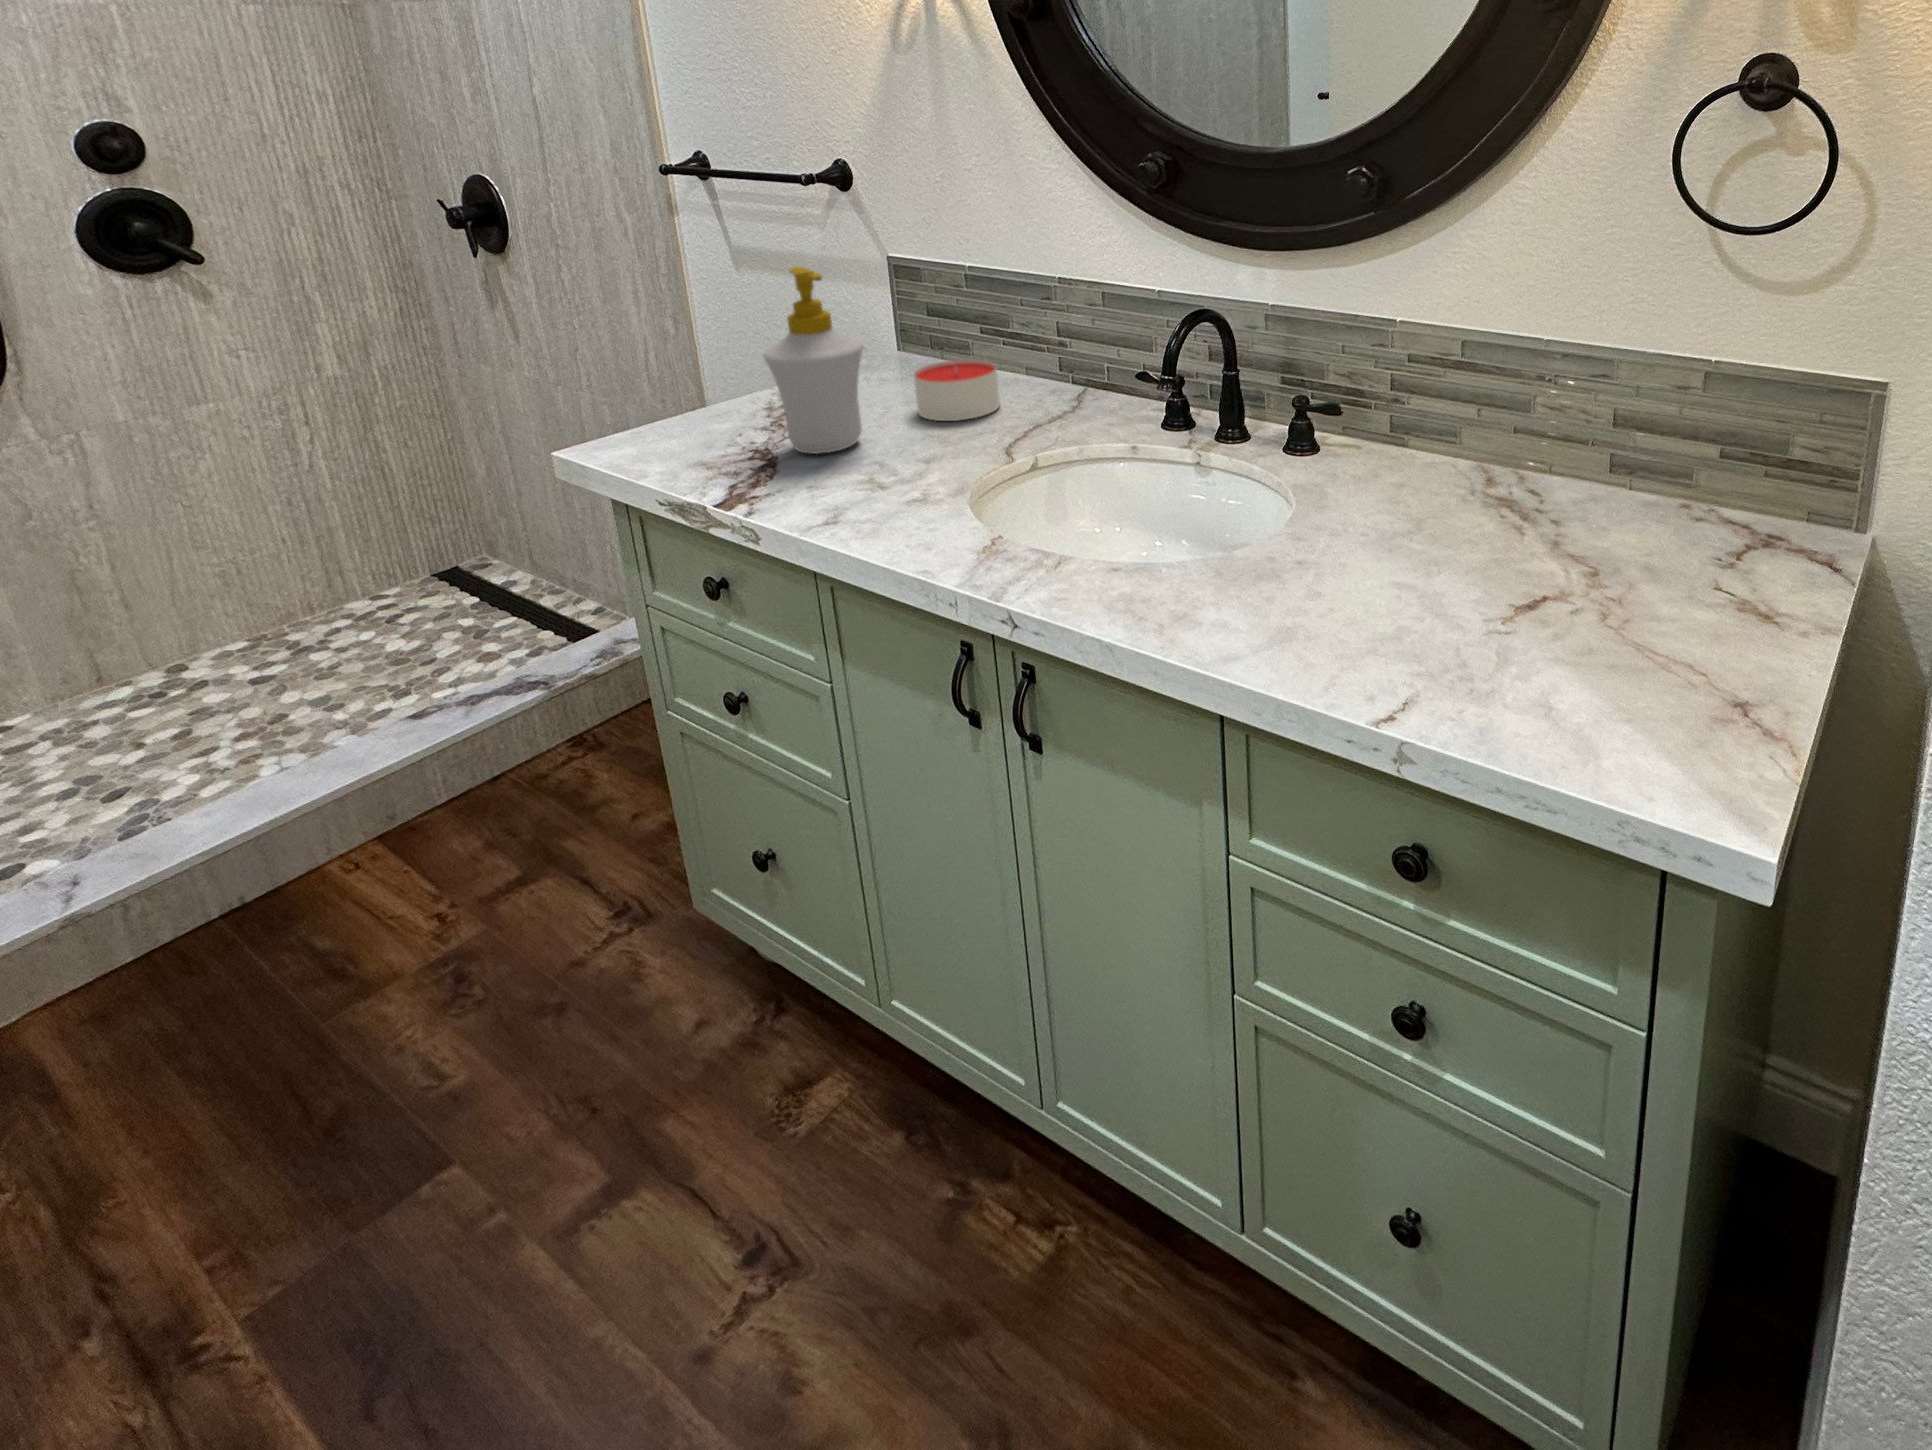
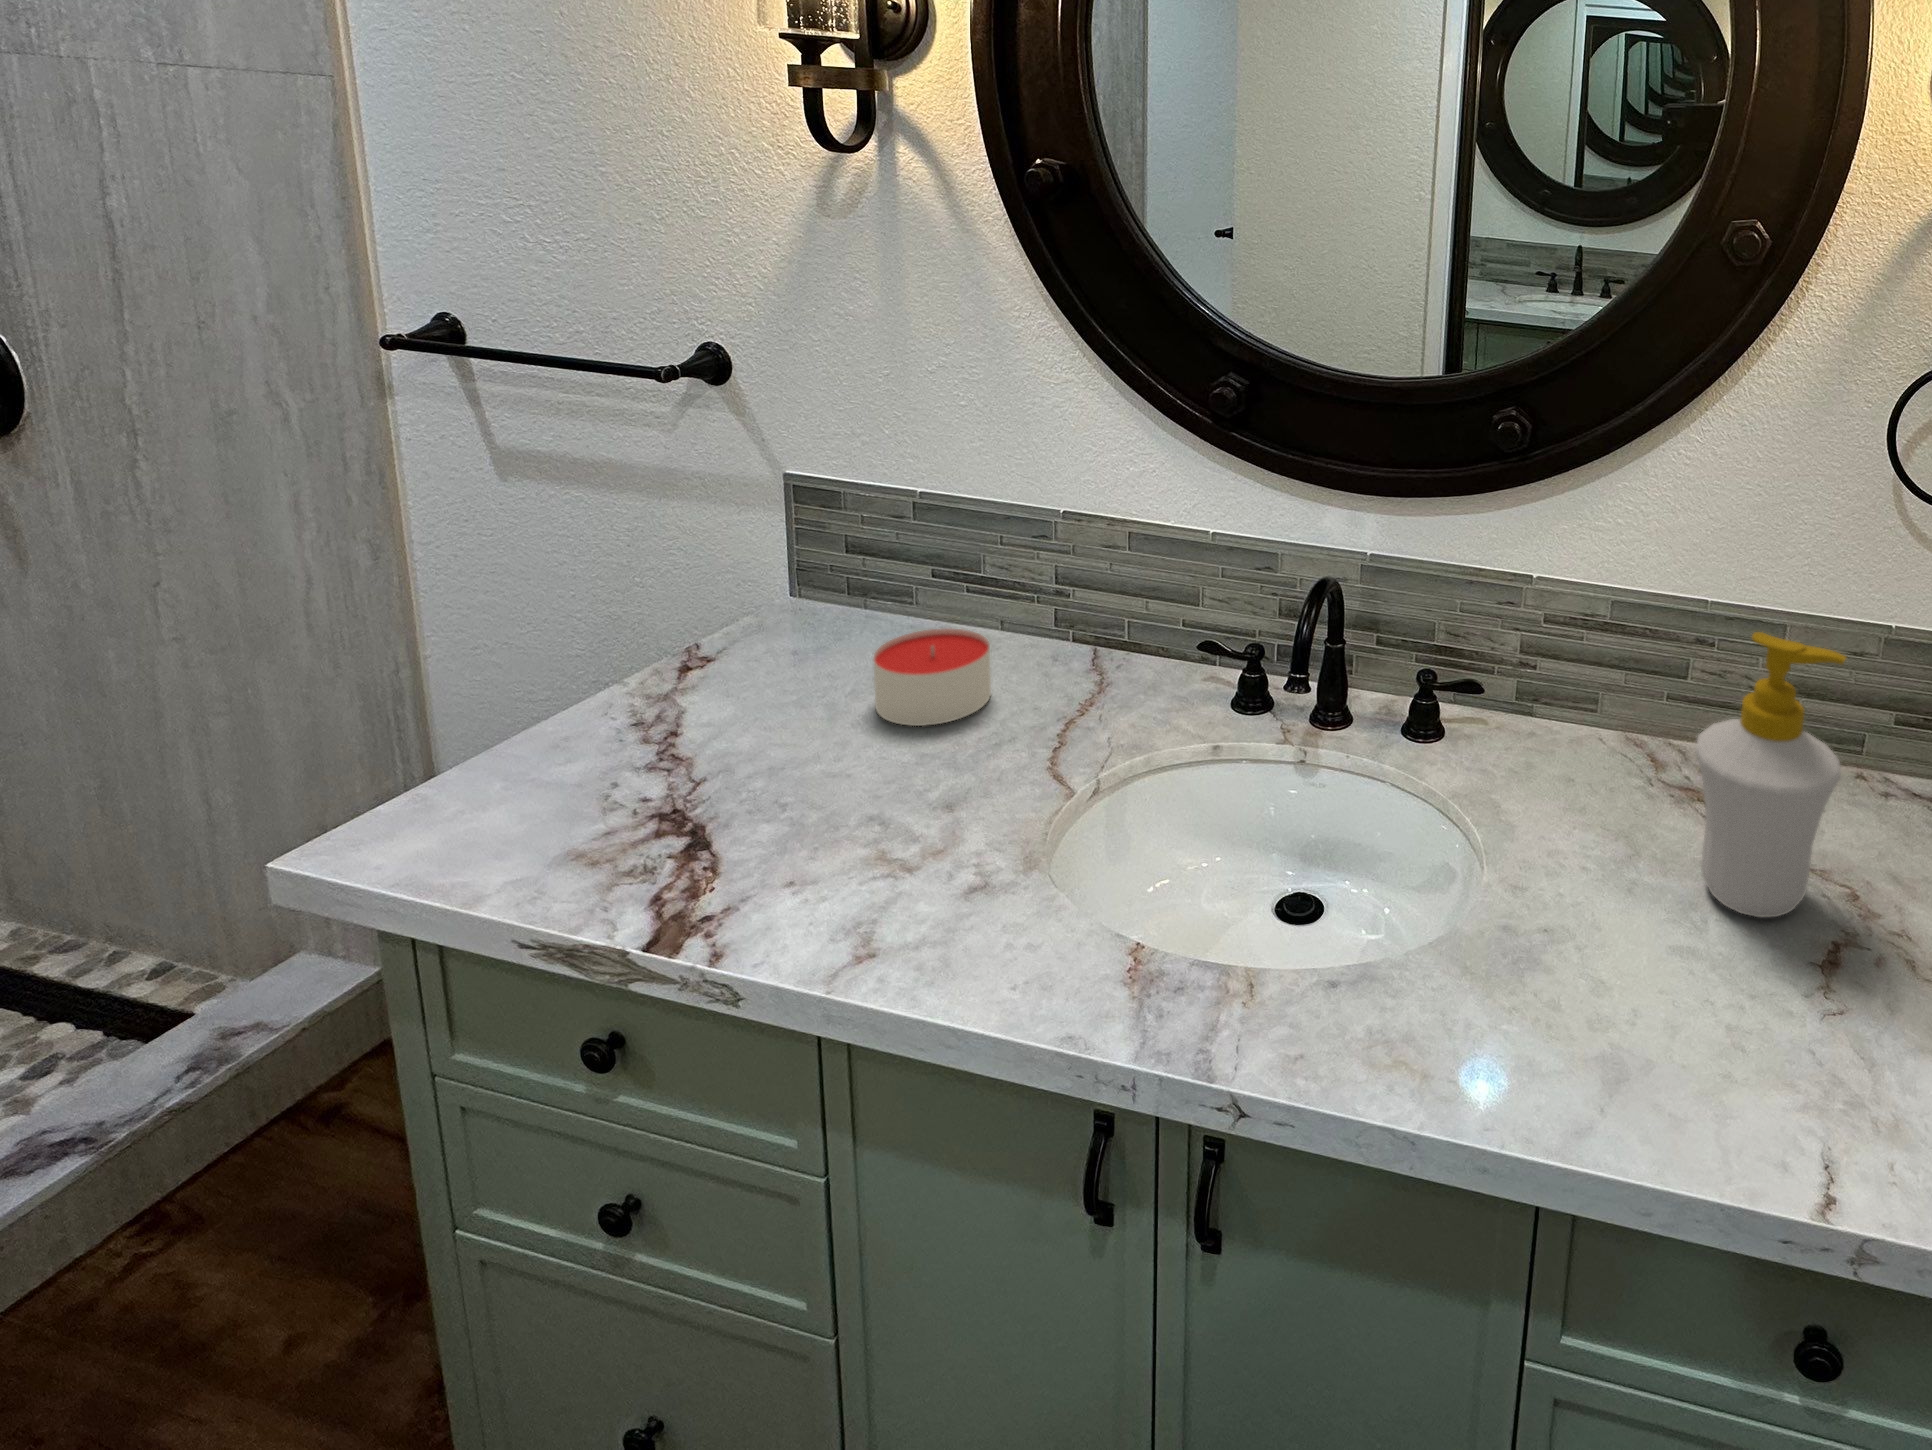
soap bottle: present [763,267,864,454] -> present [1696,632,1846,917]

